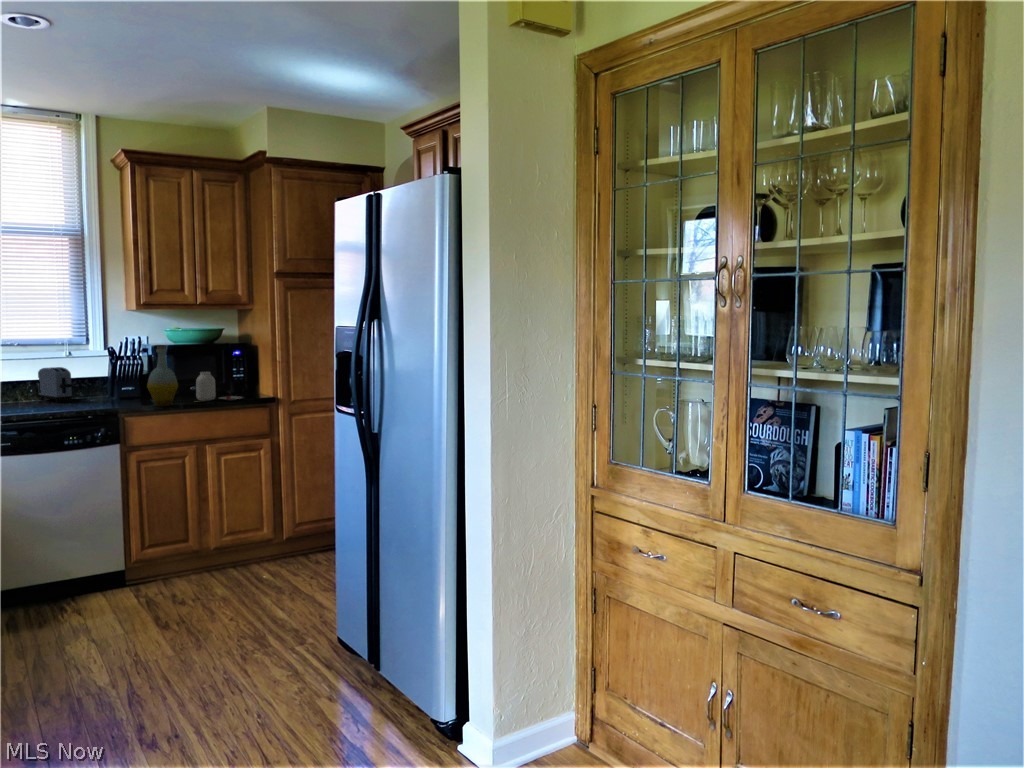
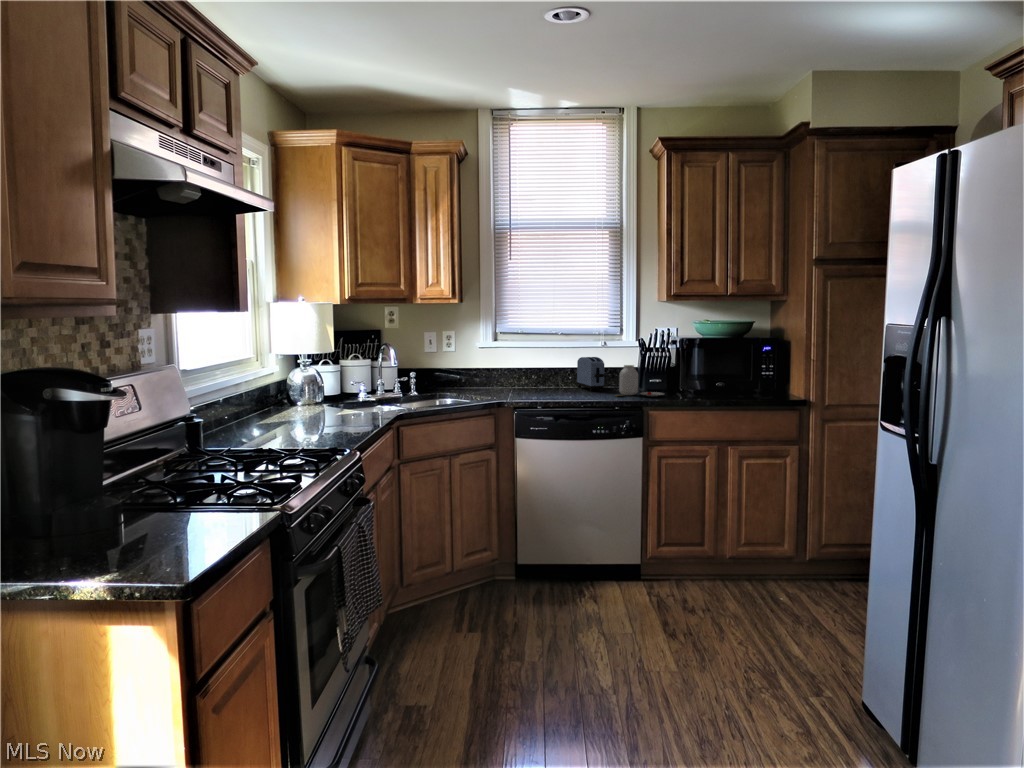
bottle: present [147,346,178,406] -> none [671,339,702,403]
jar: present [195,372,242,402] -> present [615,365,664,396]

